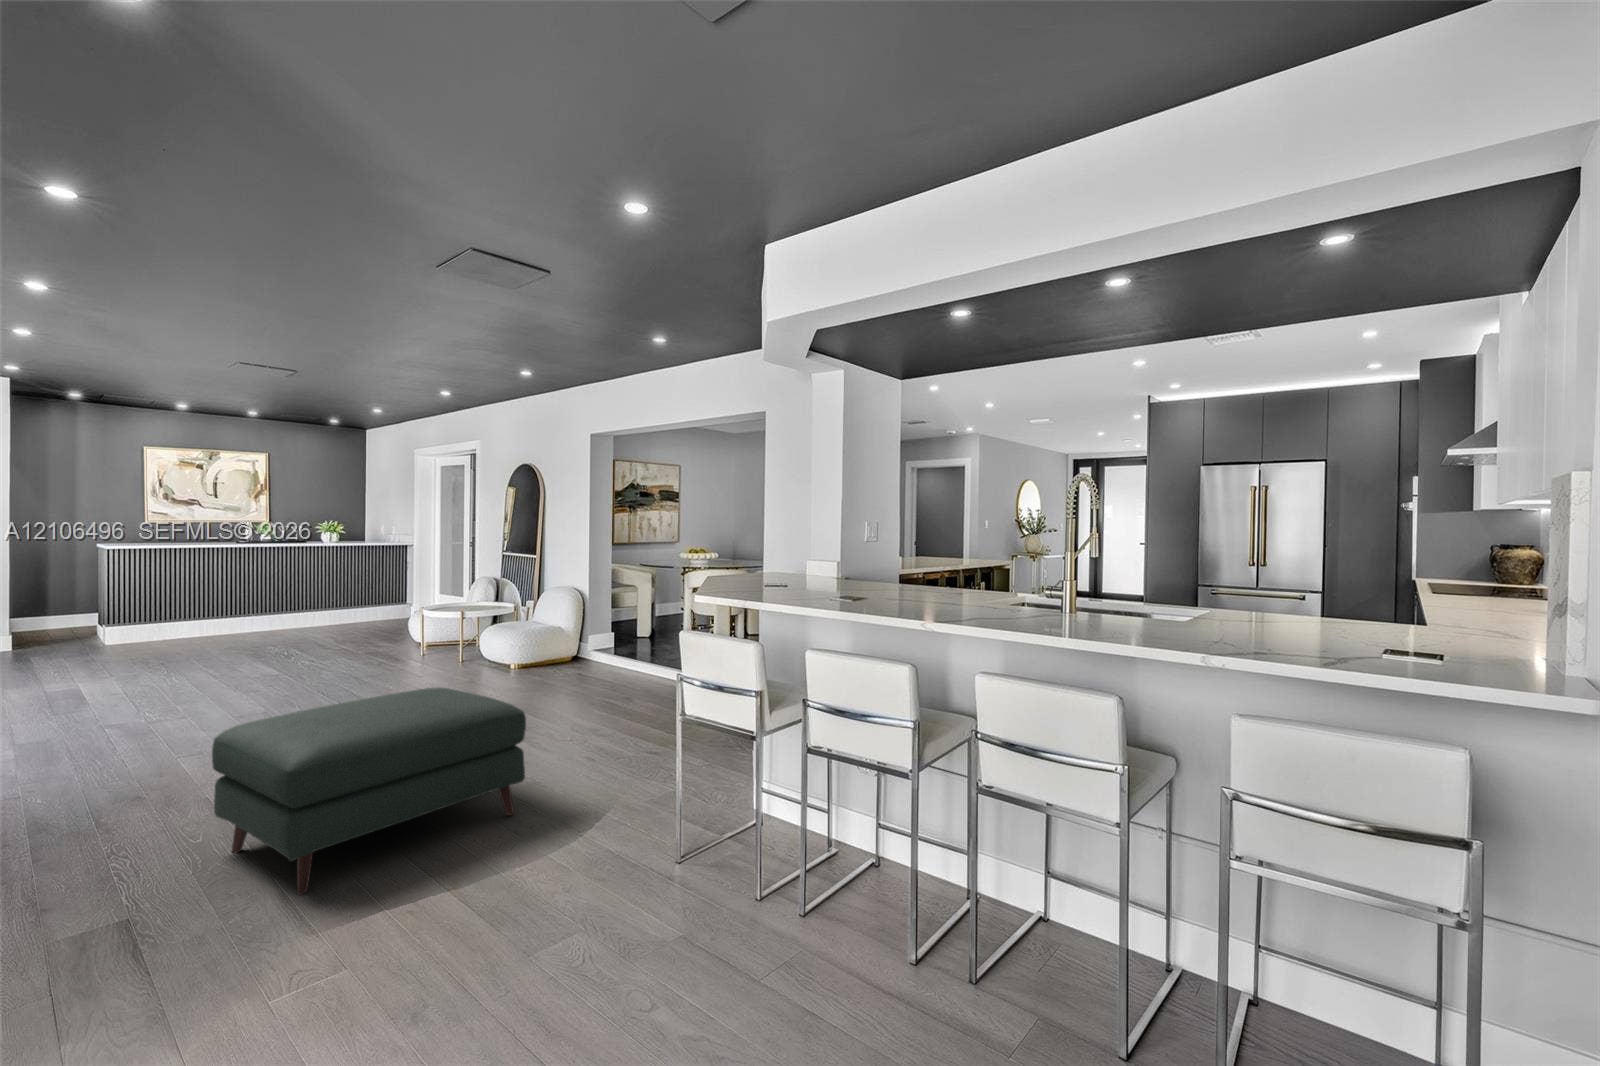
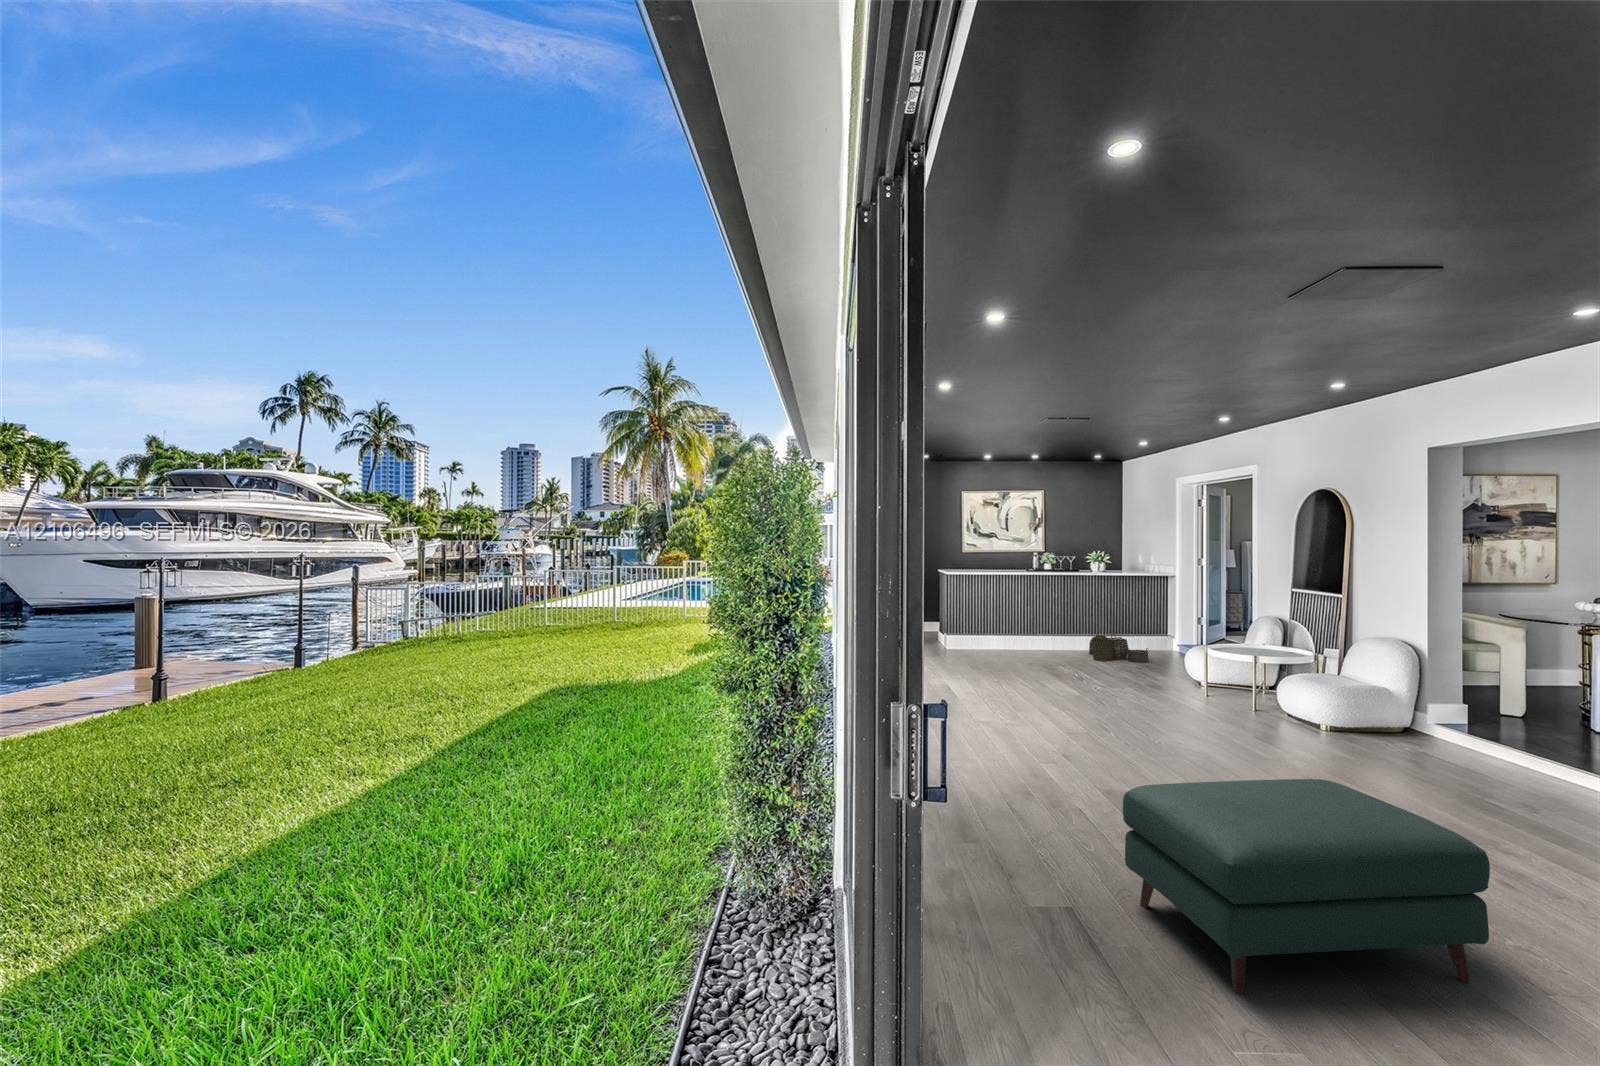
woven basket: none [317,608,382,637] -> present [1089,635,1148,662]

